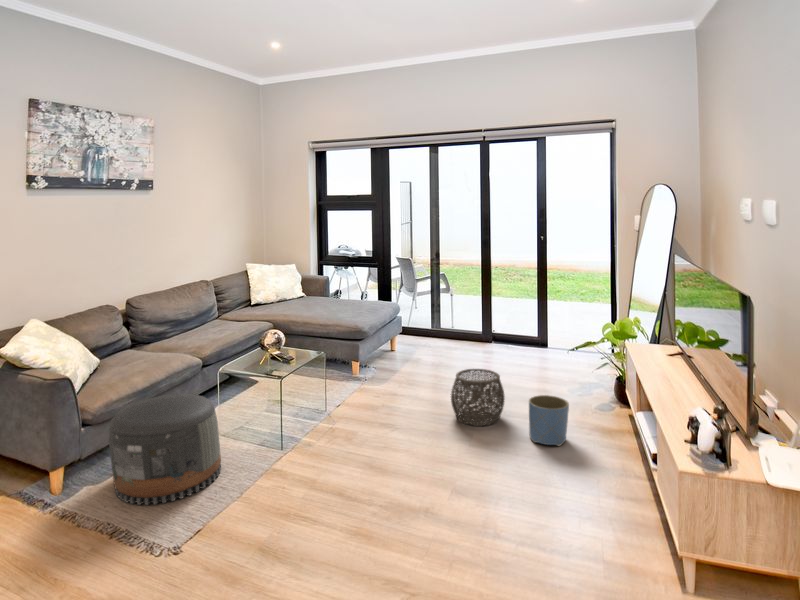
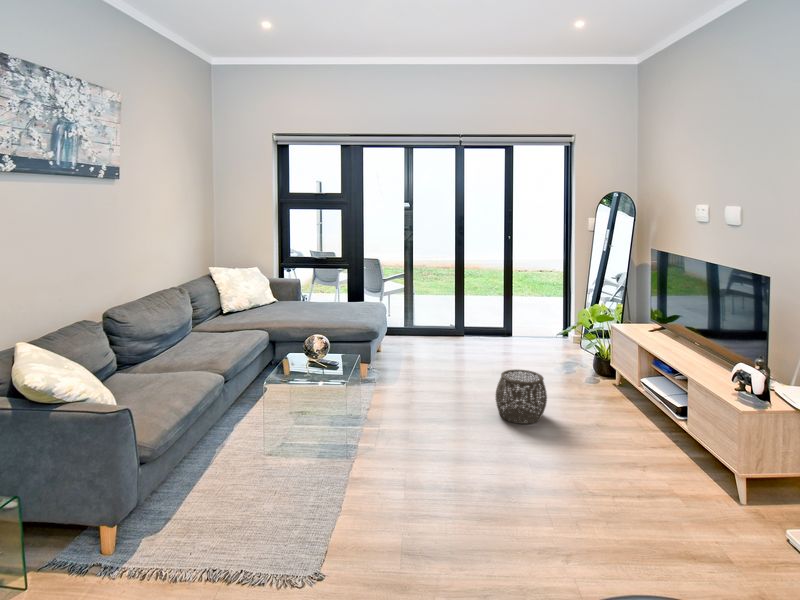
pouf: present [109,394,221,505] -> none [208,422,327,558]
planter: present [529,395,569,446] -> none [577,390,616,435]

